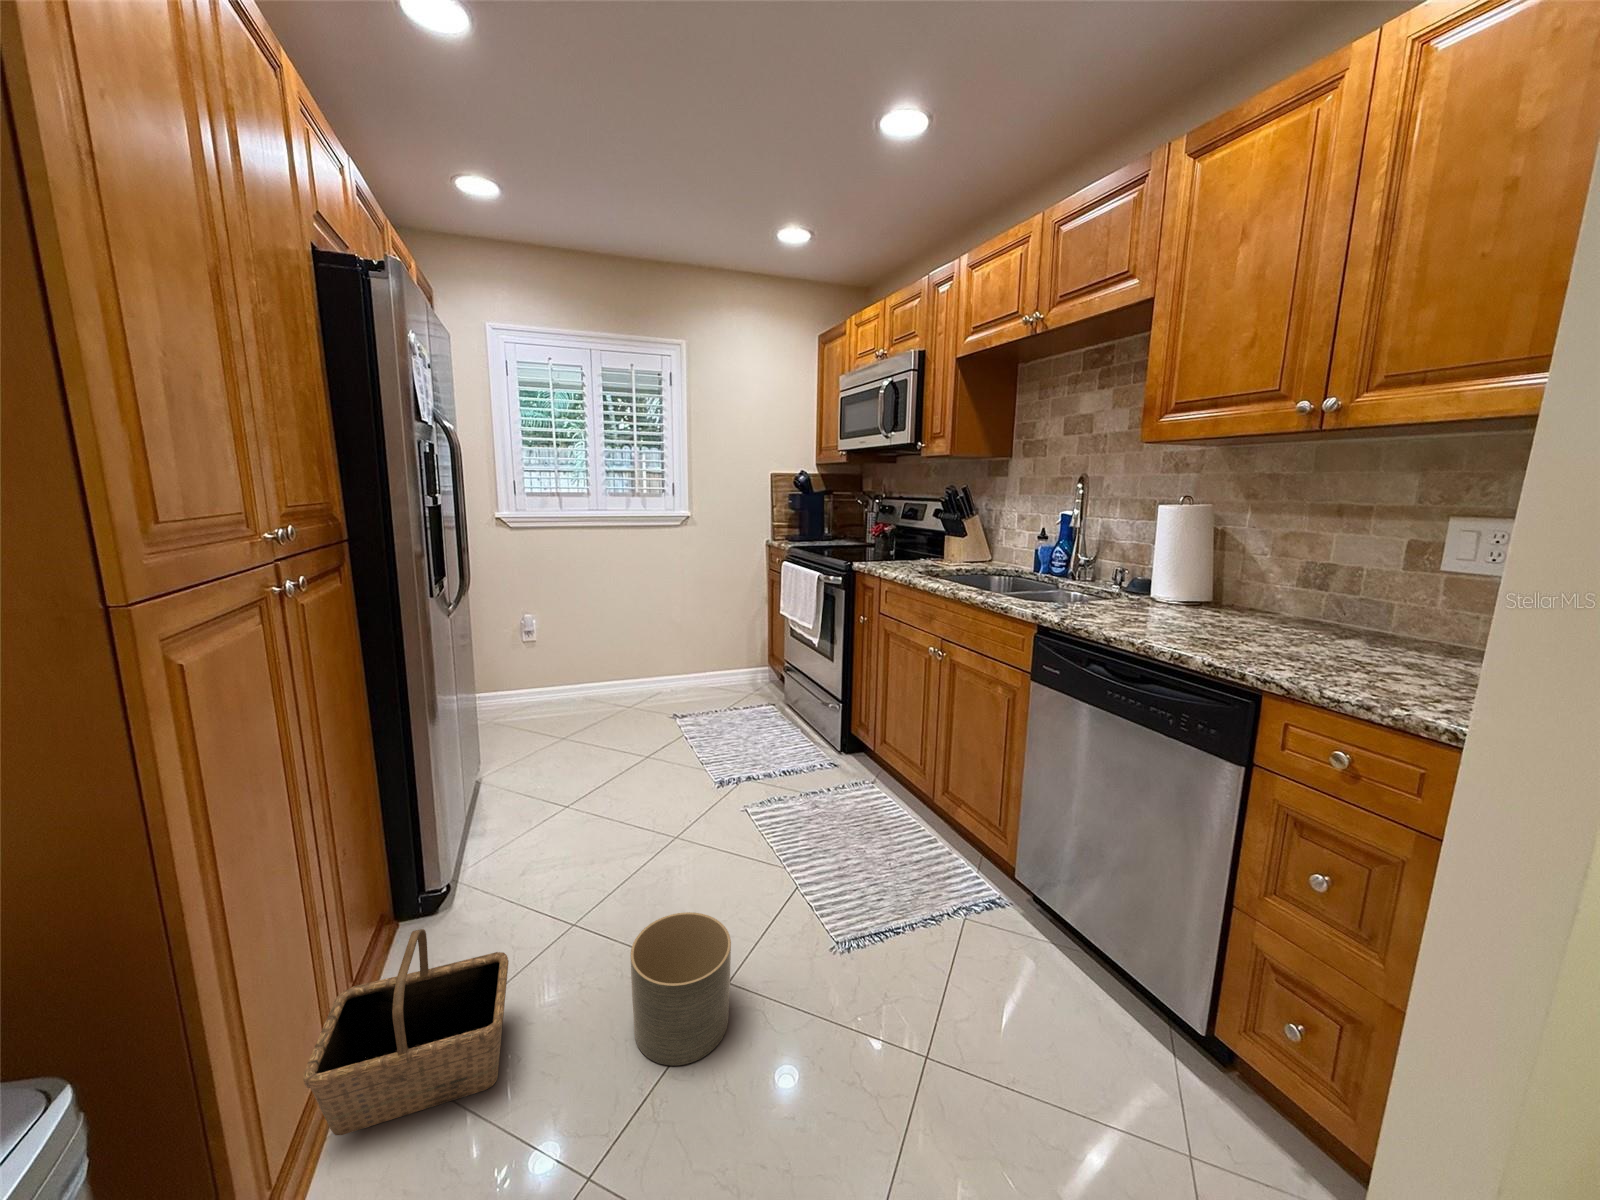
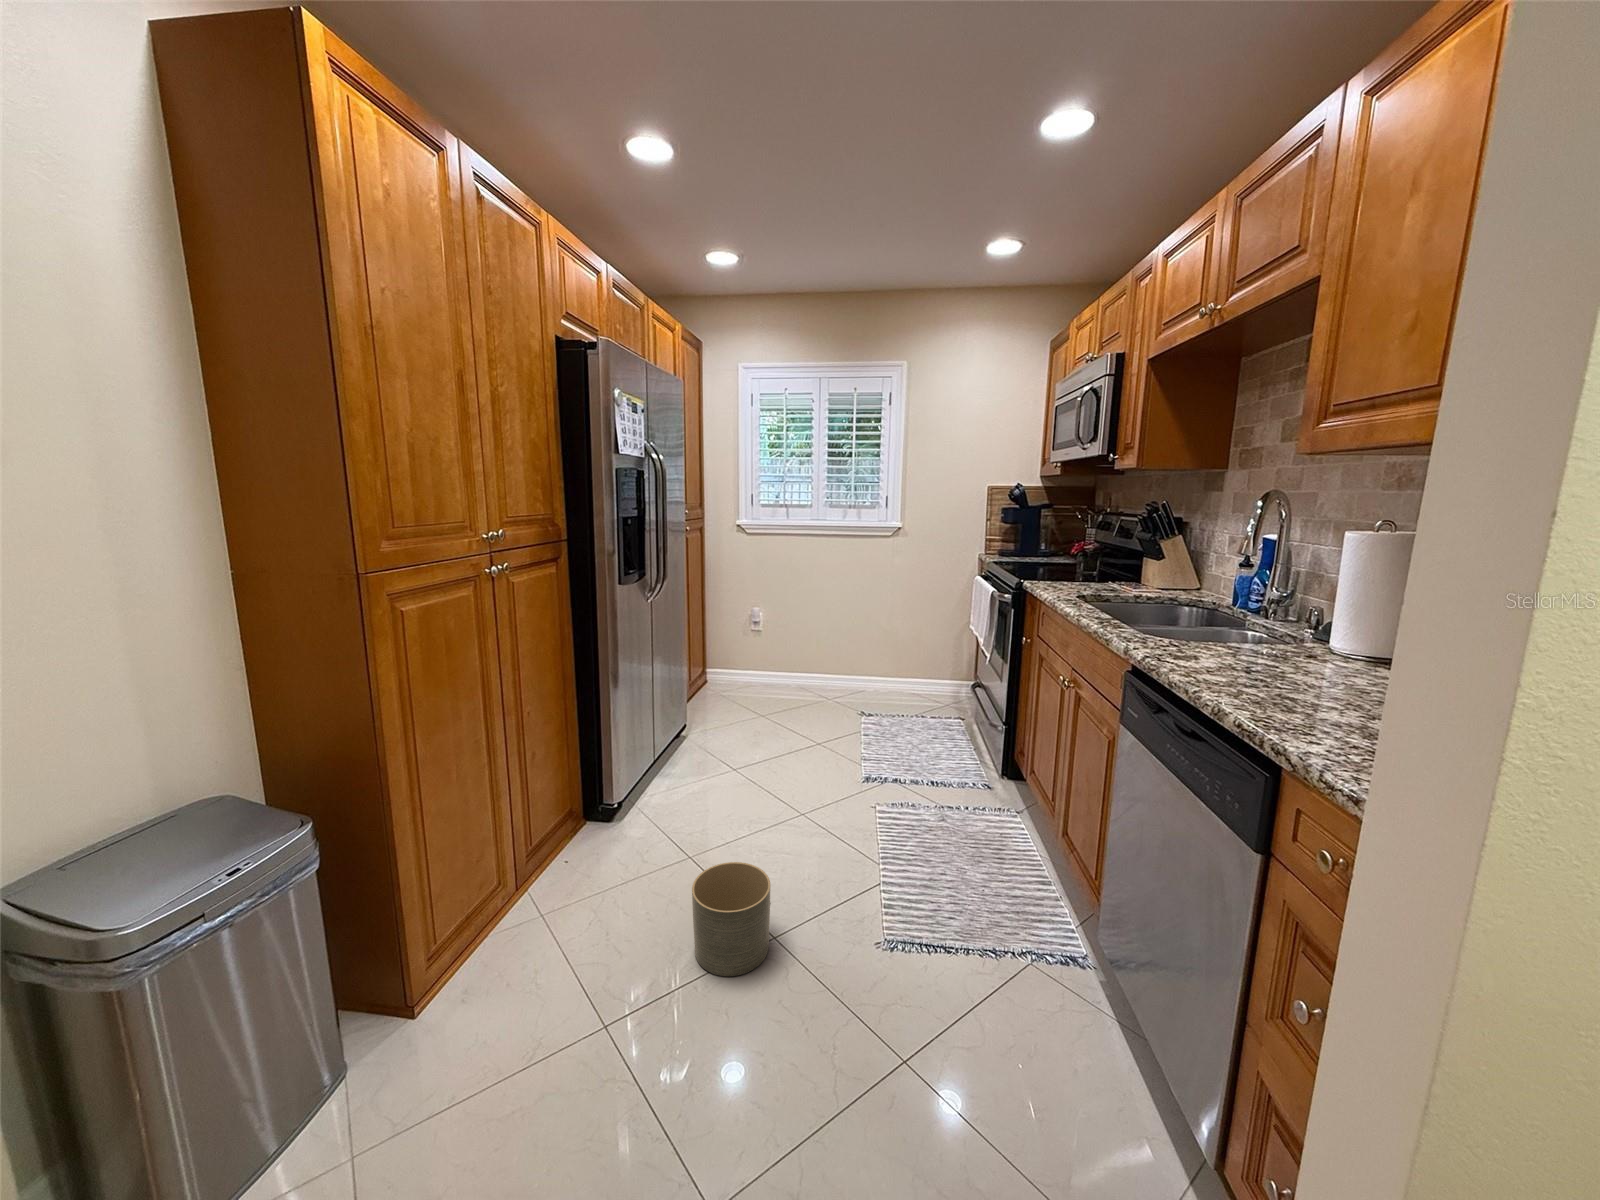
basket: present [303,929,509,1135] -> none [501,819,630,938]

